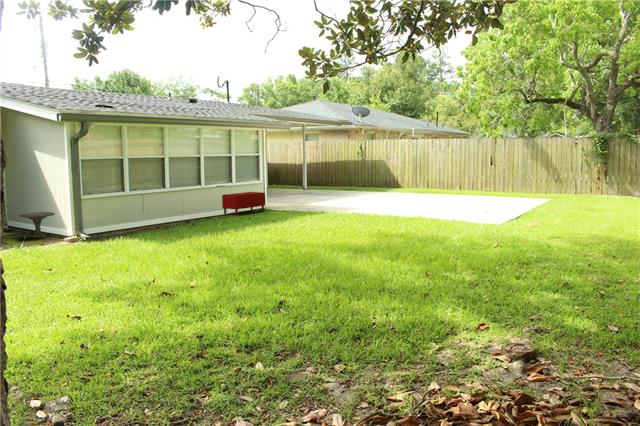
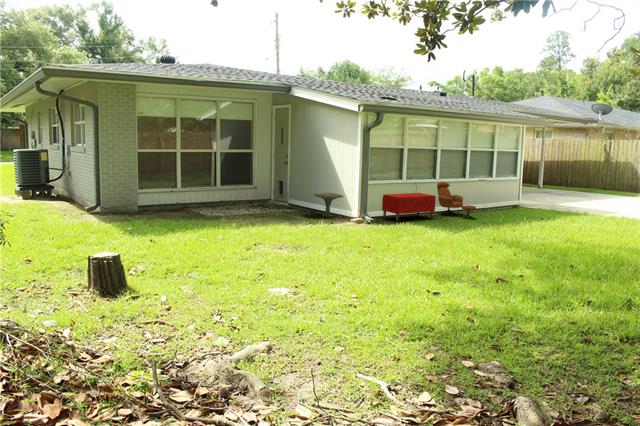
lounge chair: none [168,190,207,226] -> present [437,182,476,218]
bench: present [222,192,265,216] -> present [382,193,436,222]

